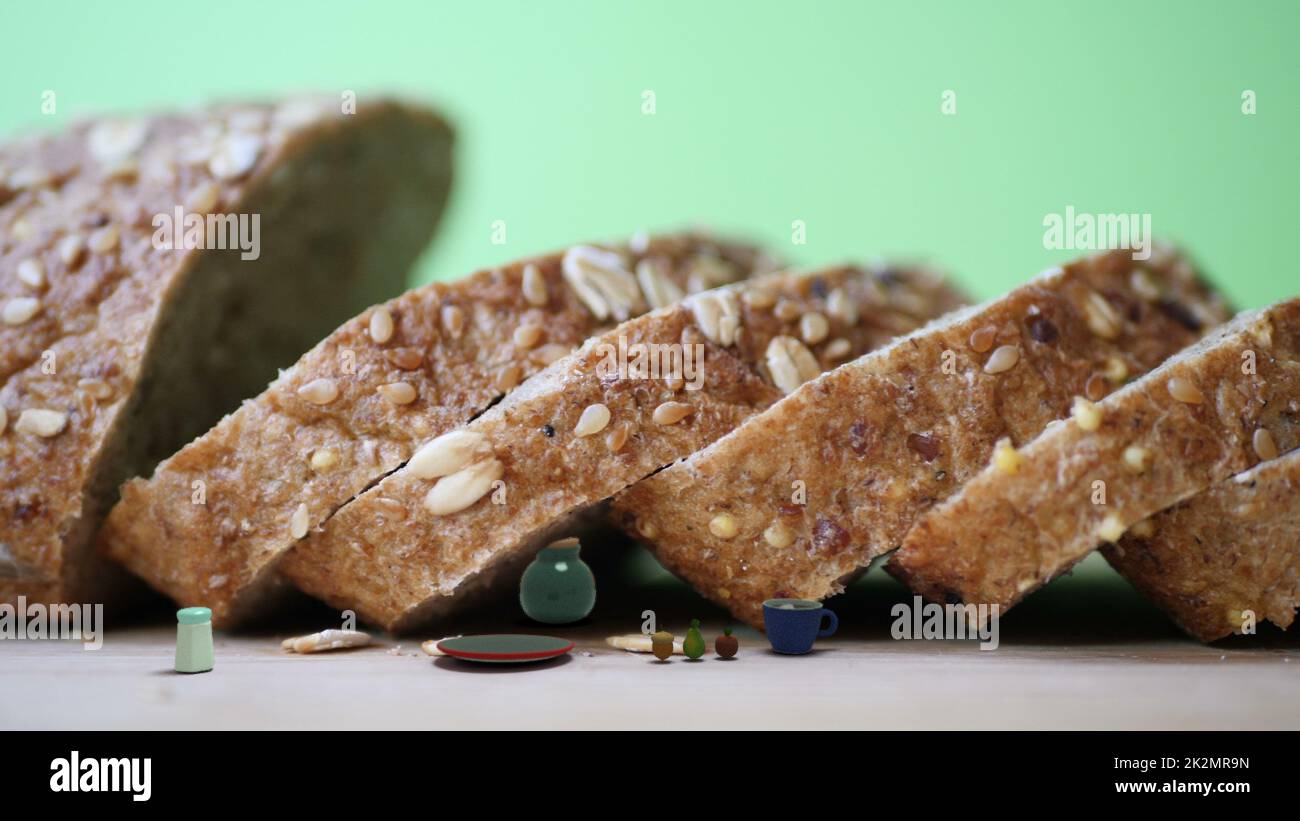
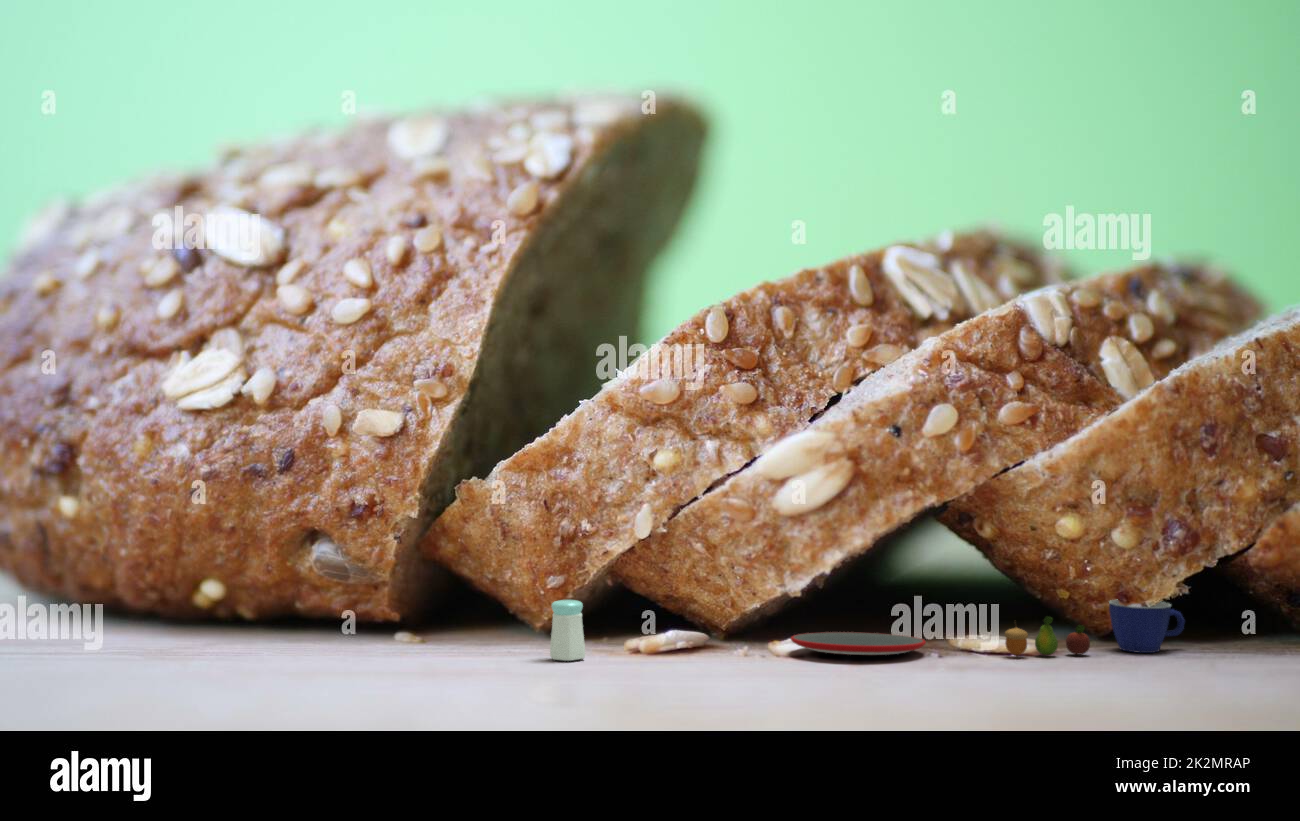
jar: present [520,538,595,624] -> none [835,540,911,627]

